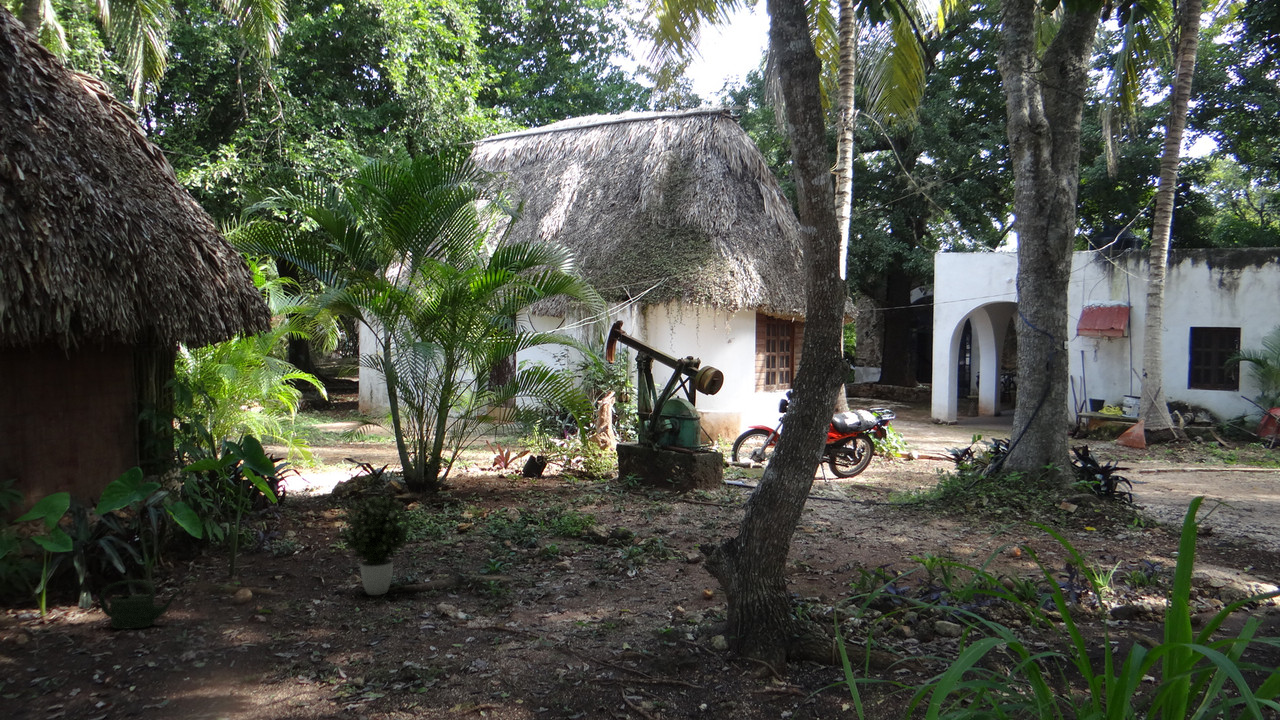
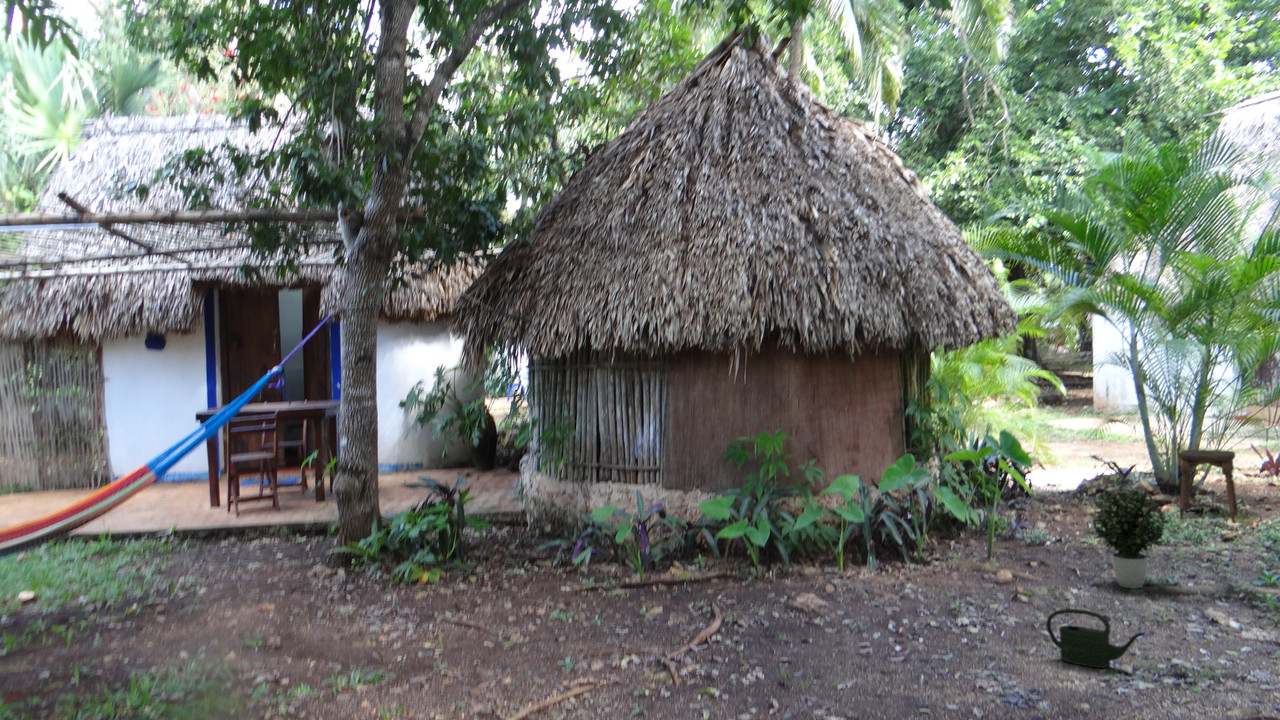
stool: none [424,448,469,513] -> present [1178,450,1238,522]
watering can: present [99,580,182,629] -> present [1047,609,1145,668]

